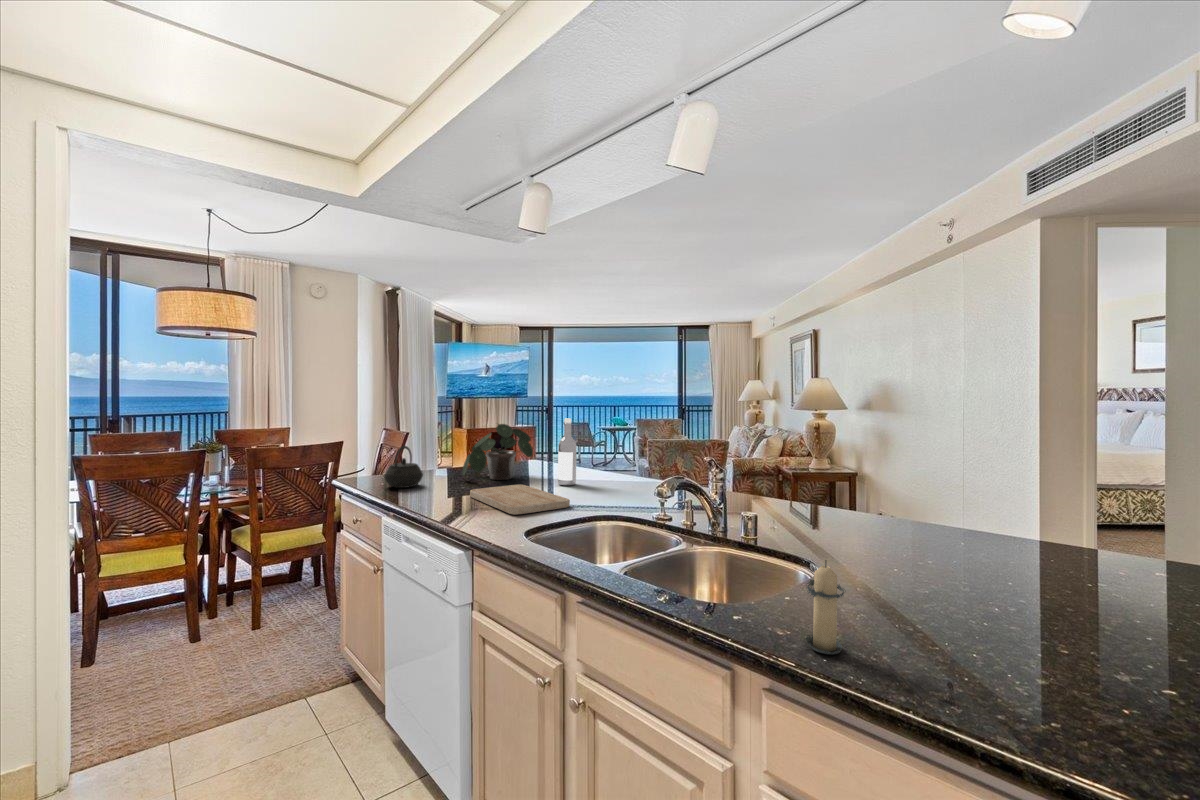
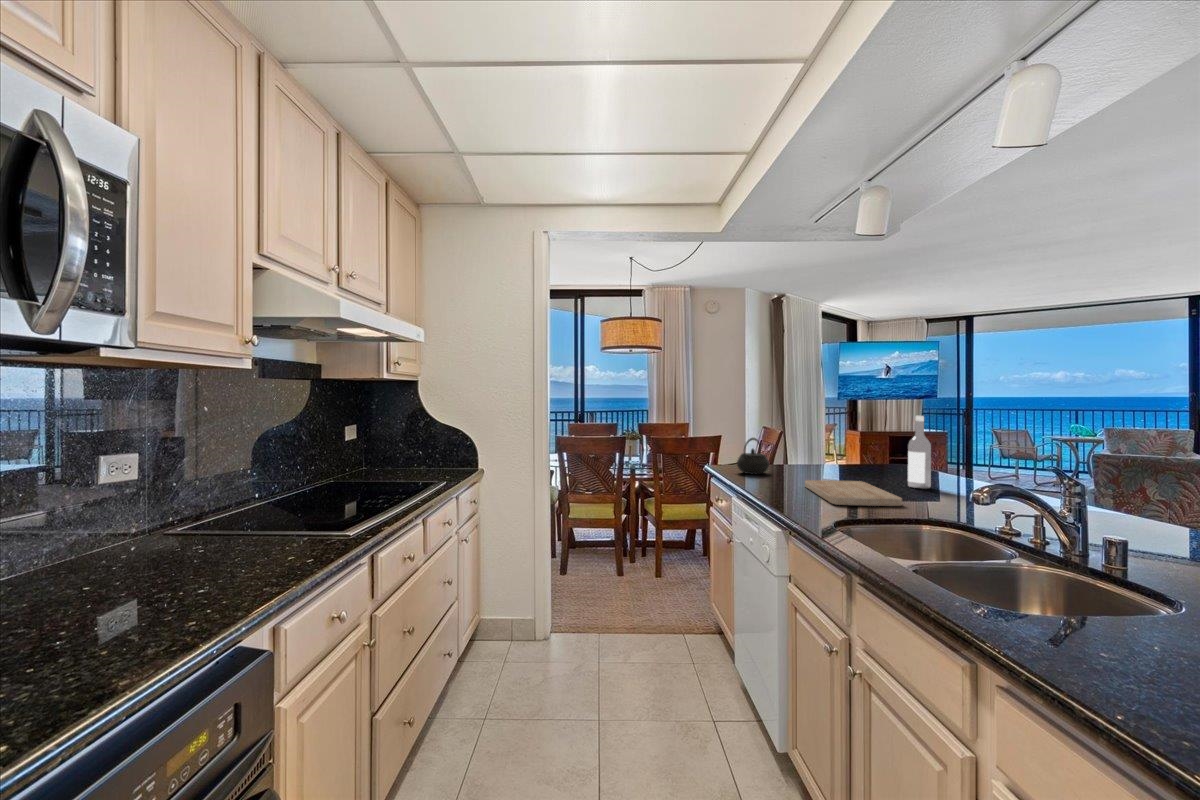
potted plant: present [462,424,533,480] -> none [808,420,883,477]
candle: present [806,560,844,655] -> none [1064,566,1133,679]

